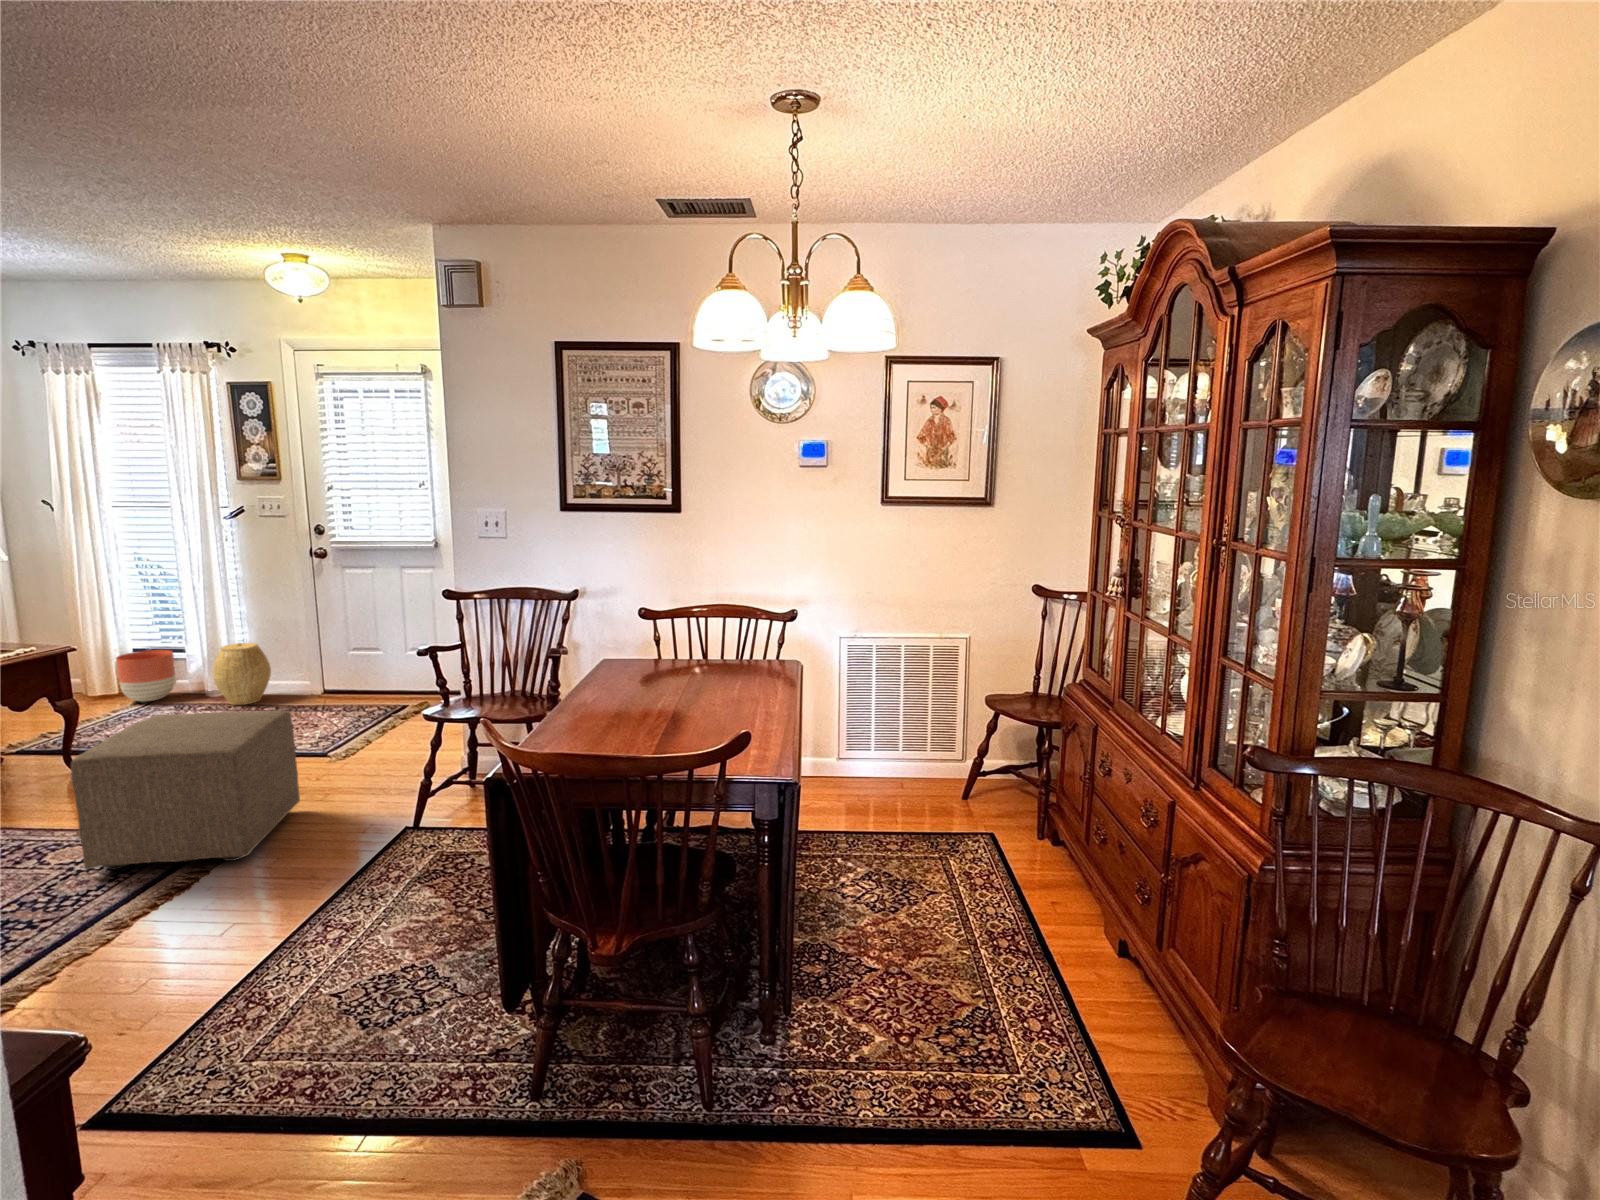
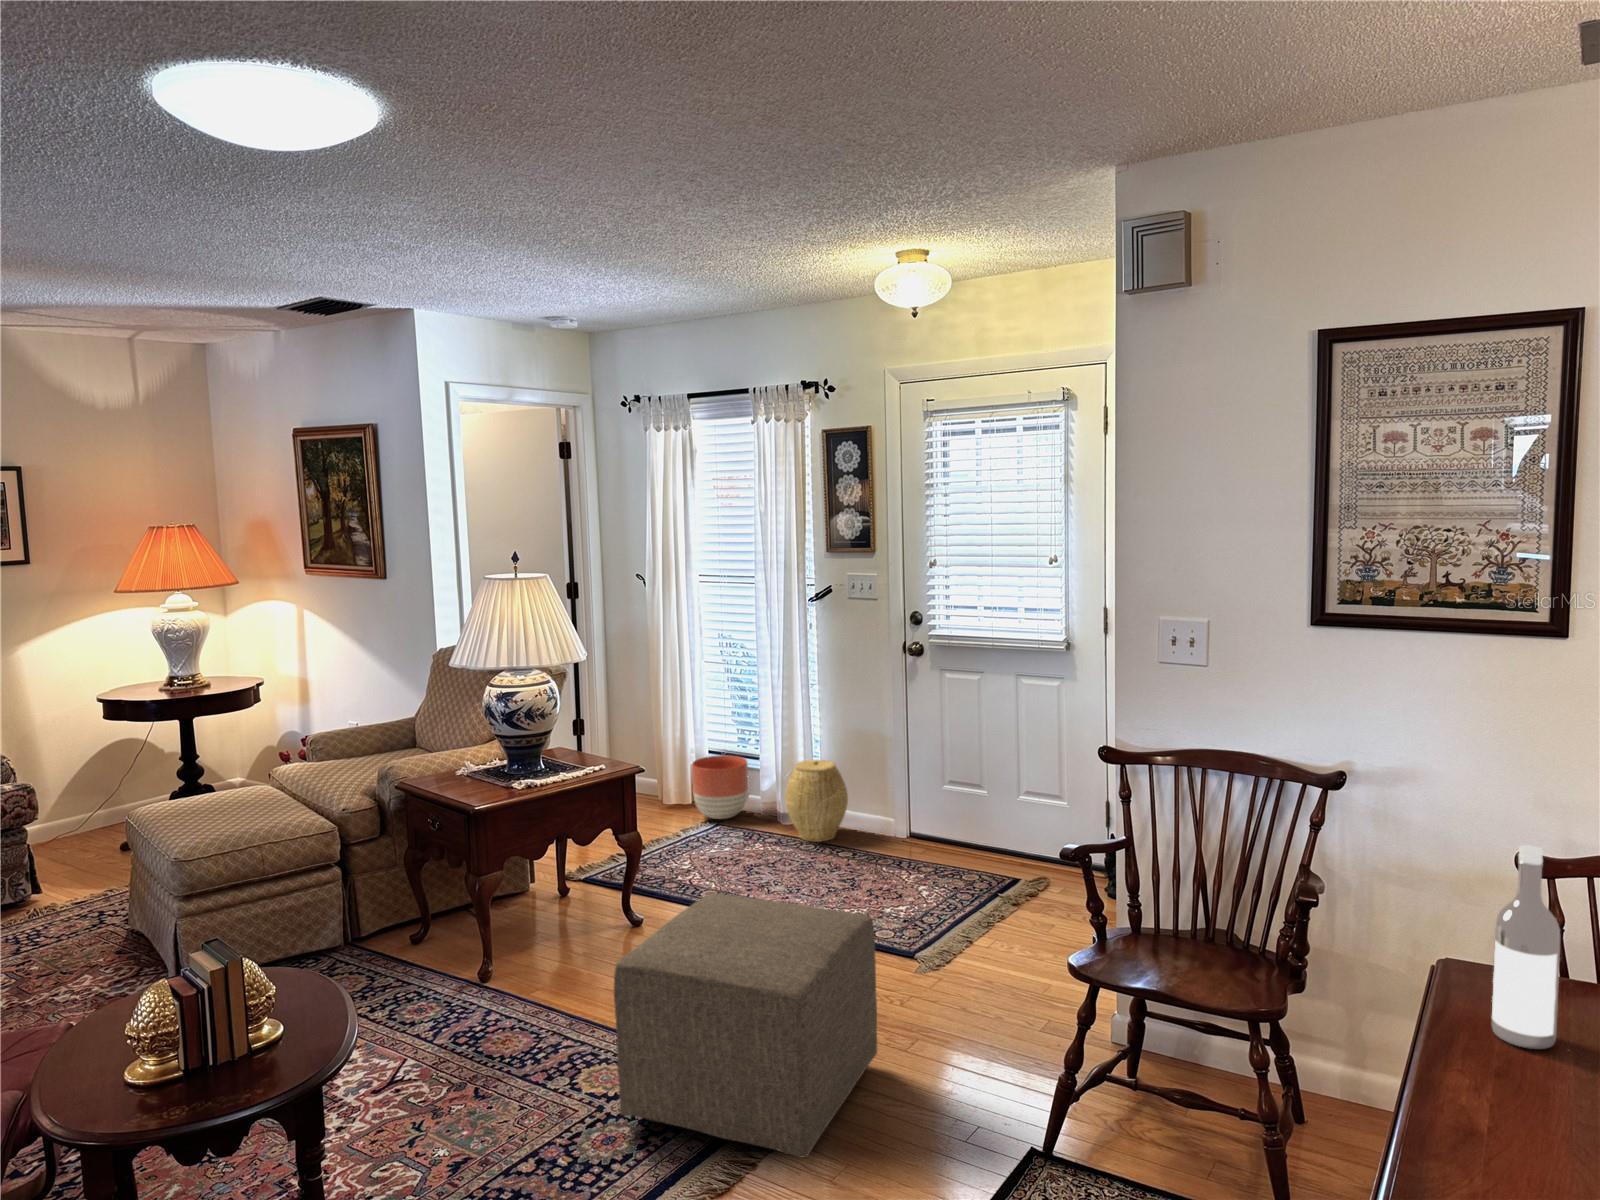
wine bottle: none [611,589,636,679] -> present [1491,845,1560,1049]

